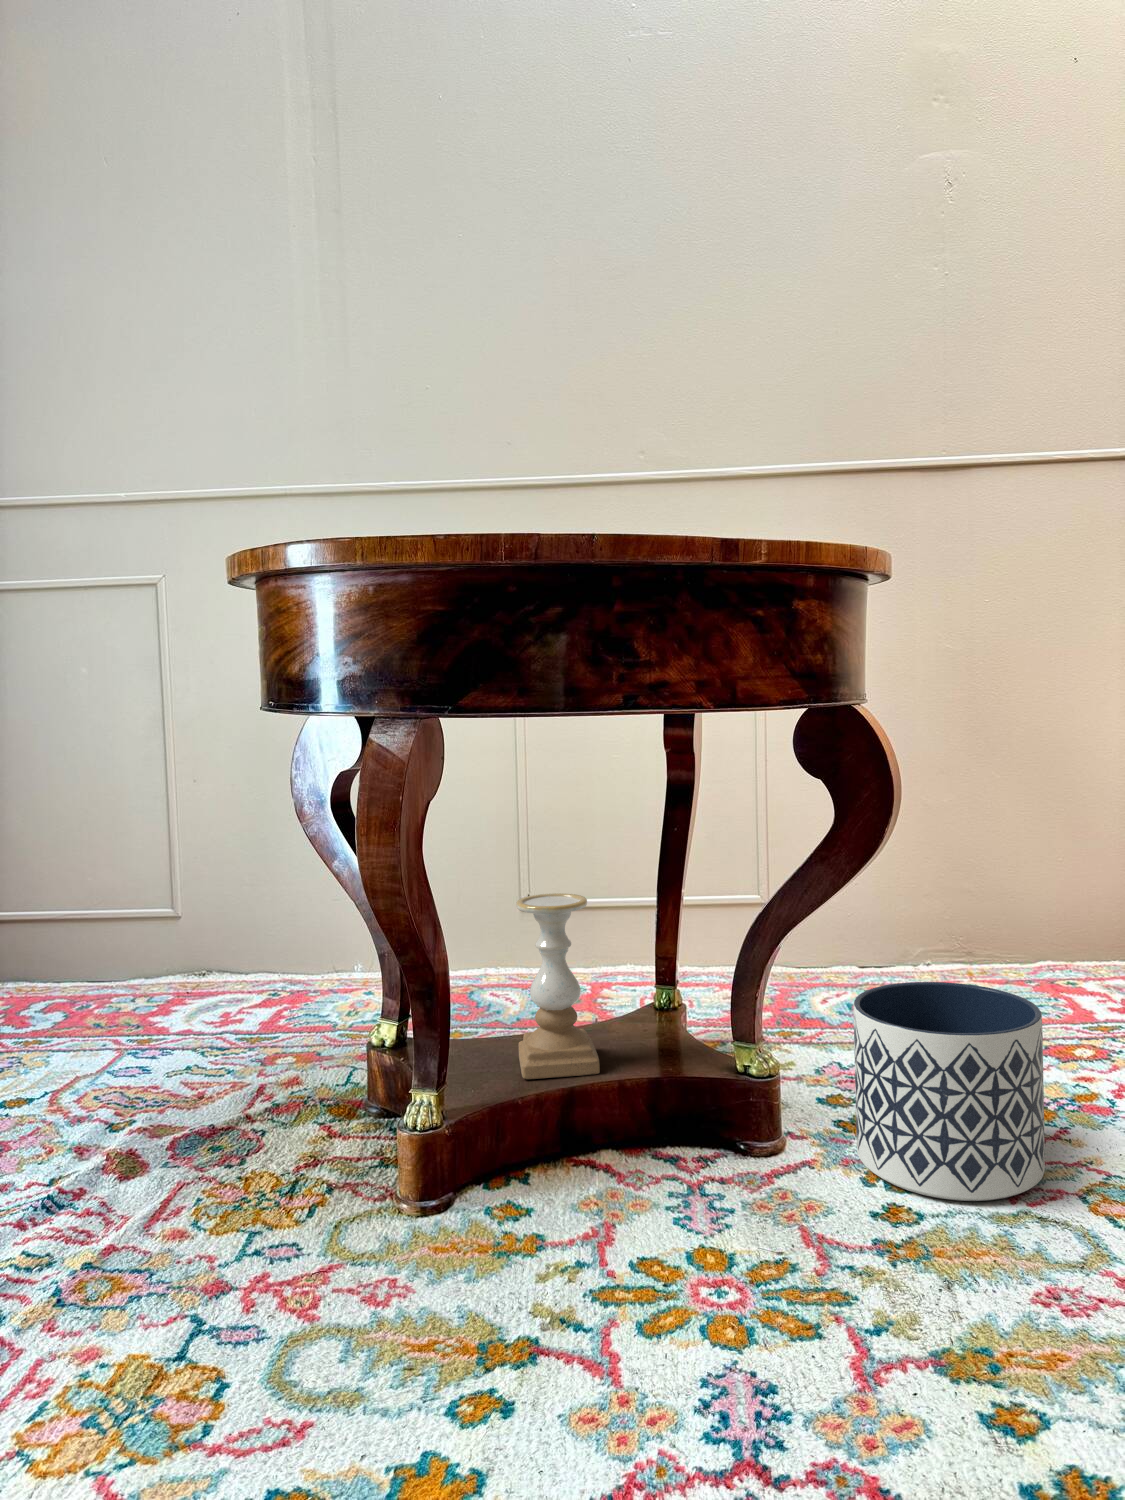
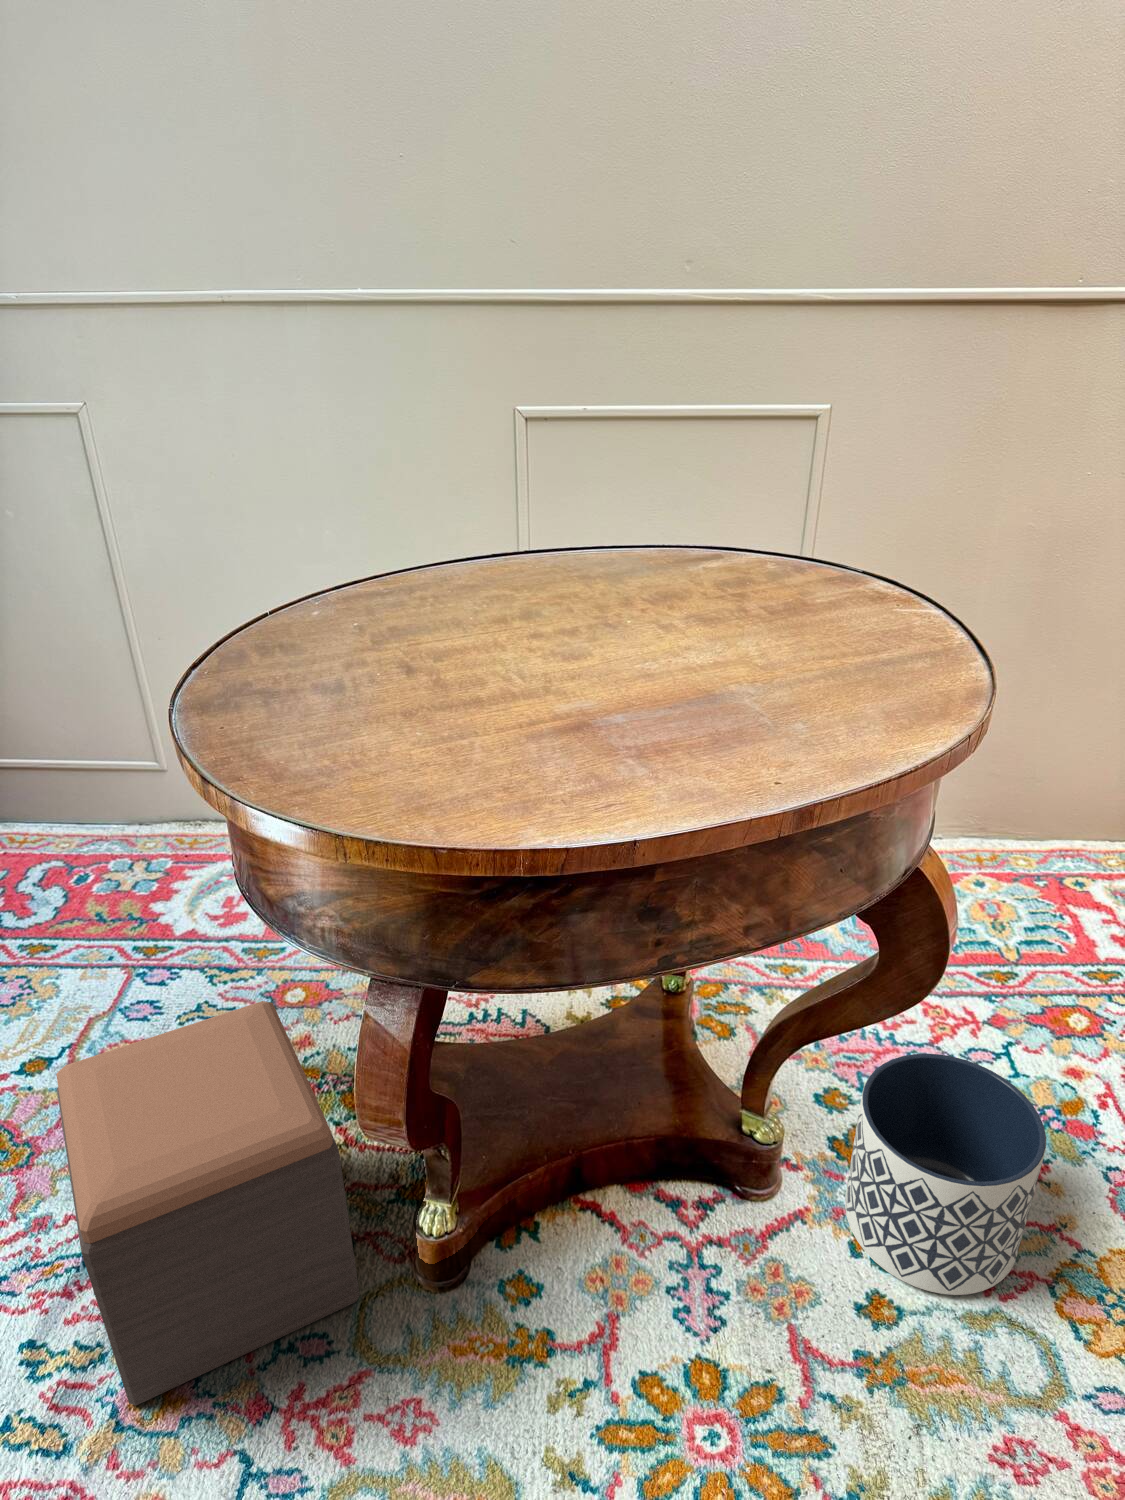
candle holder: present [516,893,600,1079] -> none [526,934,605,1115]
footstool: none [50,931,335,1291] -> present [56,1001,360,1406]

